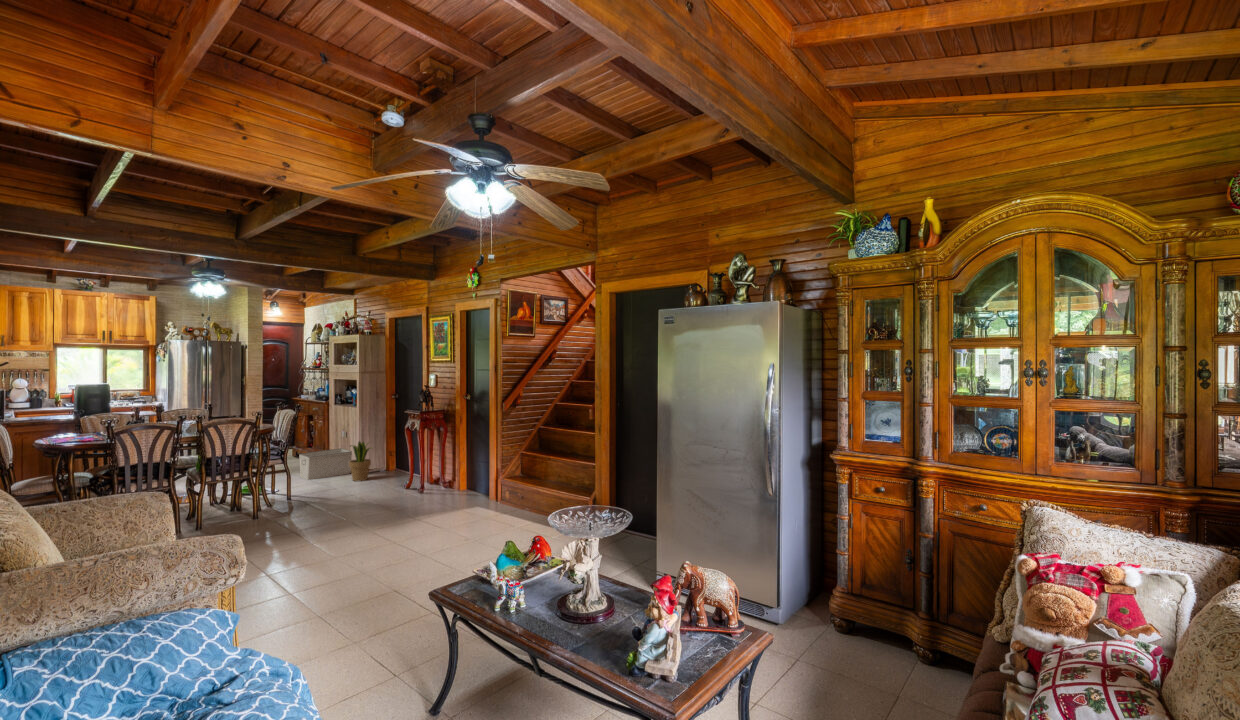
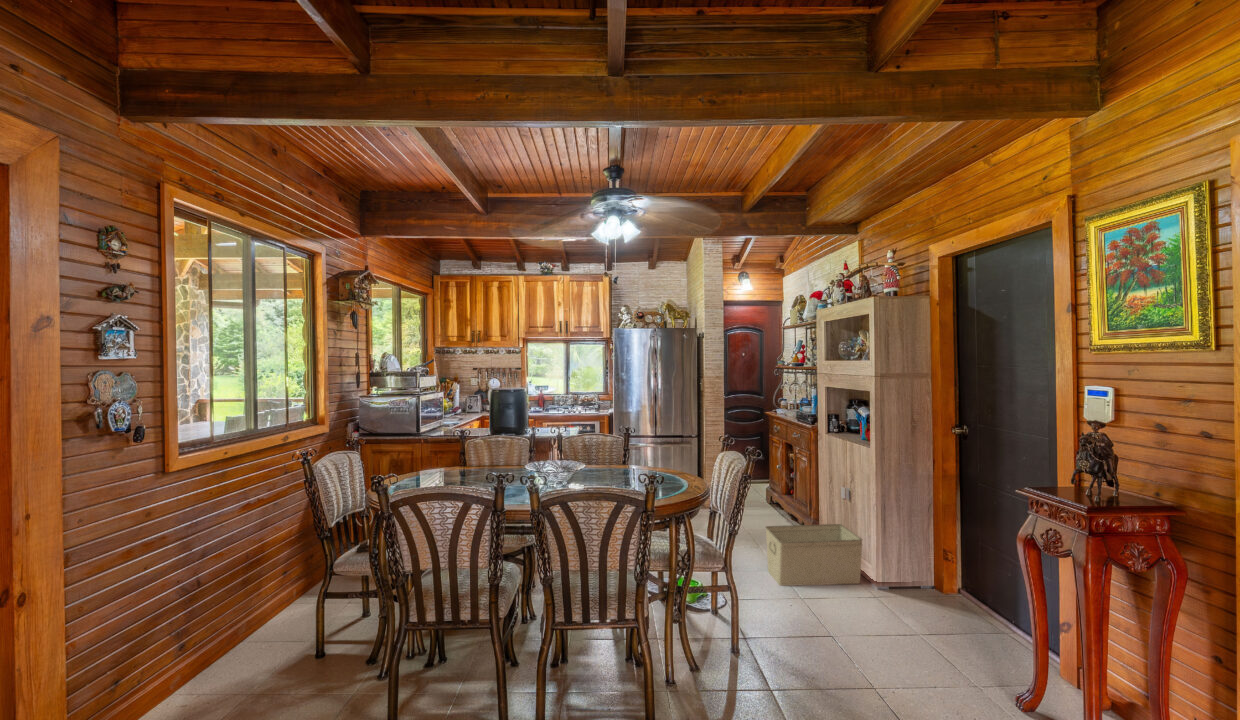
potted plant: present [349,442,371,481] -> none [860,532,914,628]

